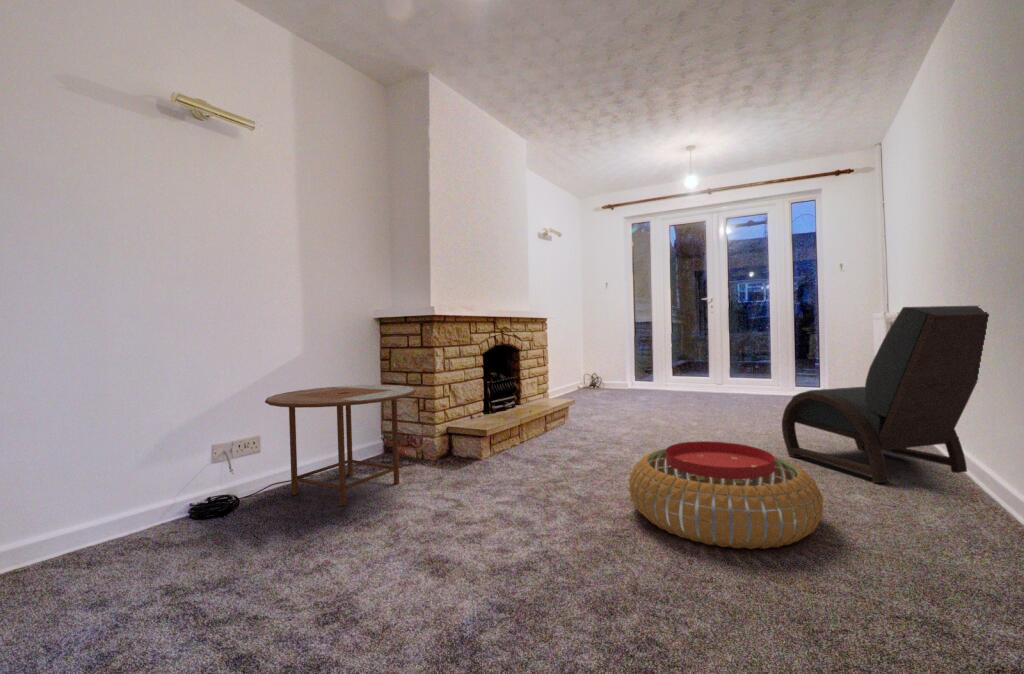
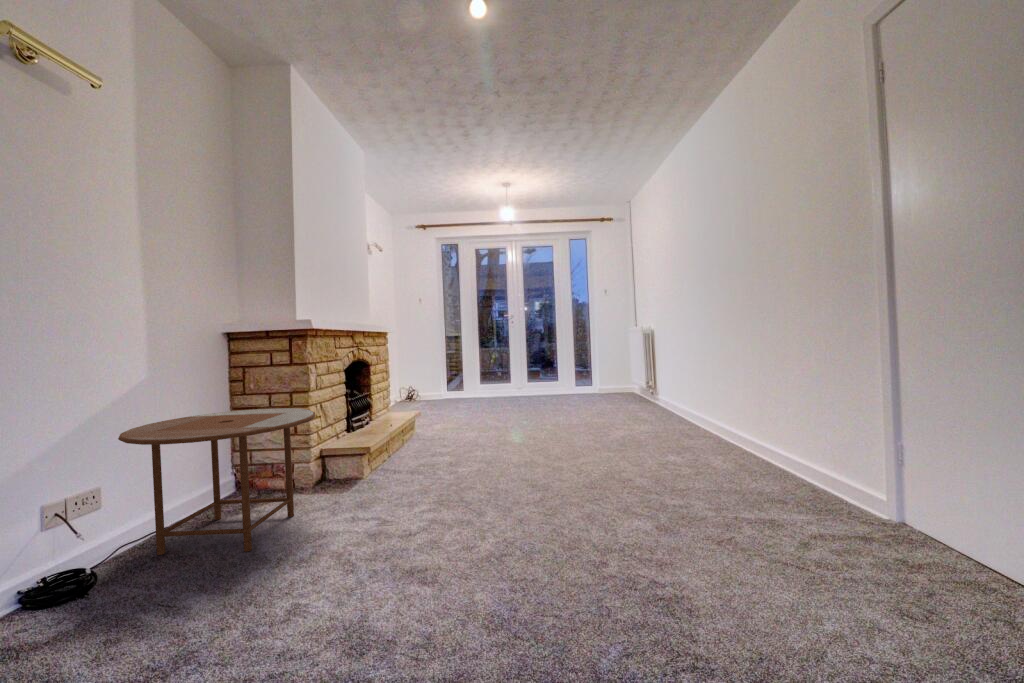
lounge chair: present [782,306,989,483] -> none [603,324,732,447]
pouf: present [629,441,823,549] -> none [535,429,674,507]

